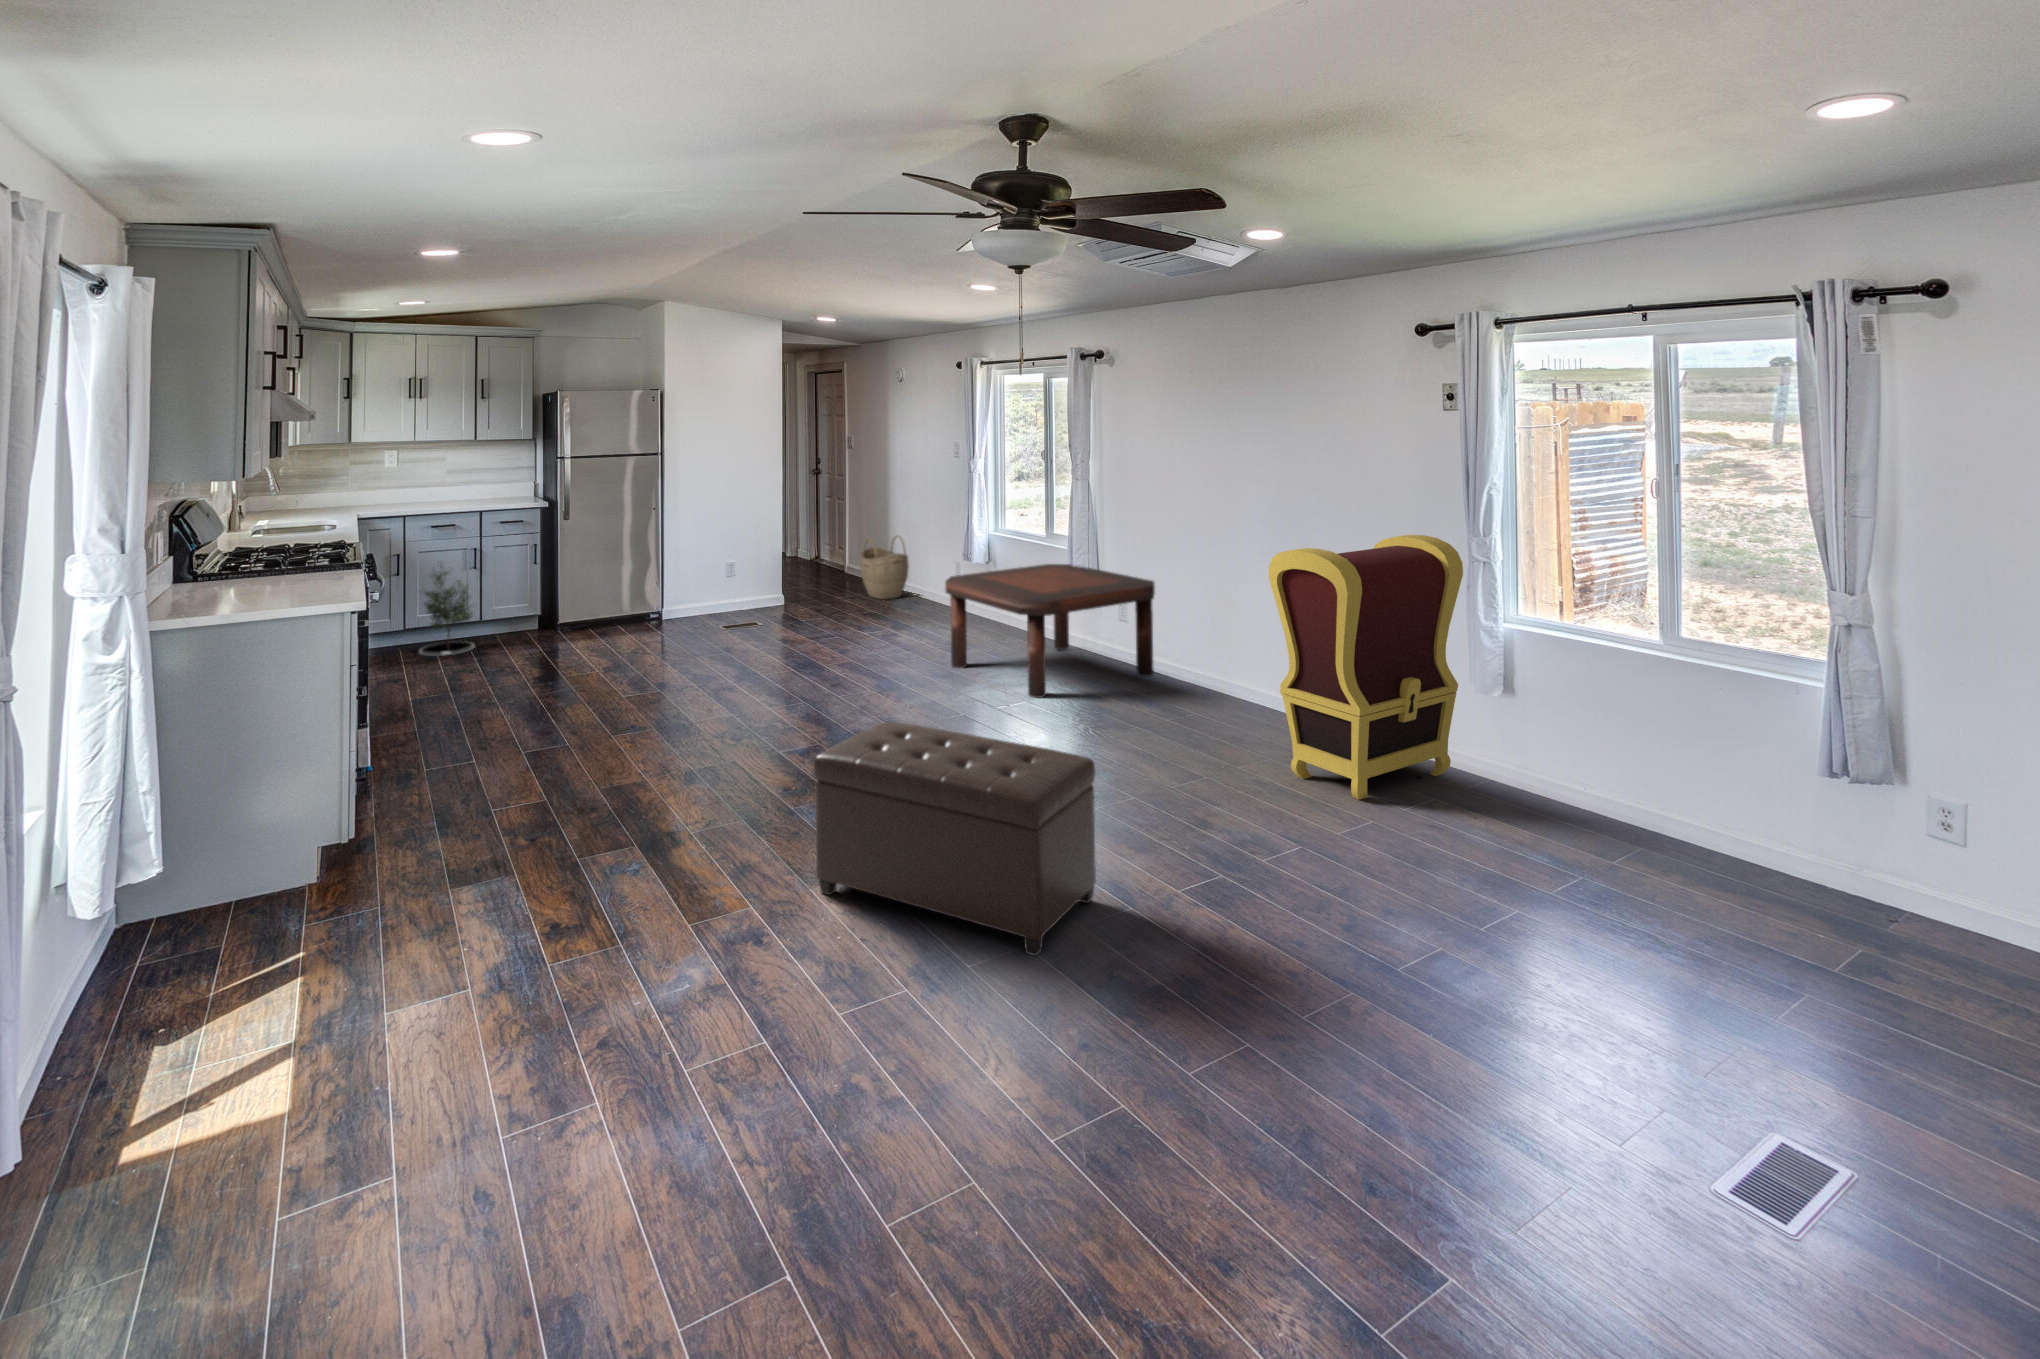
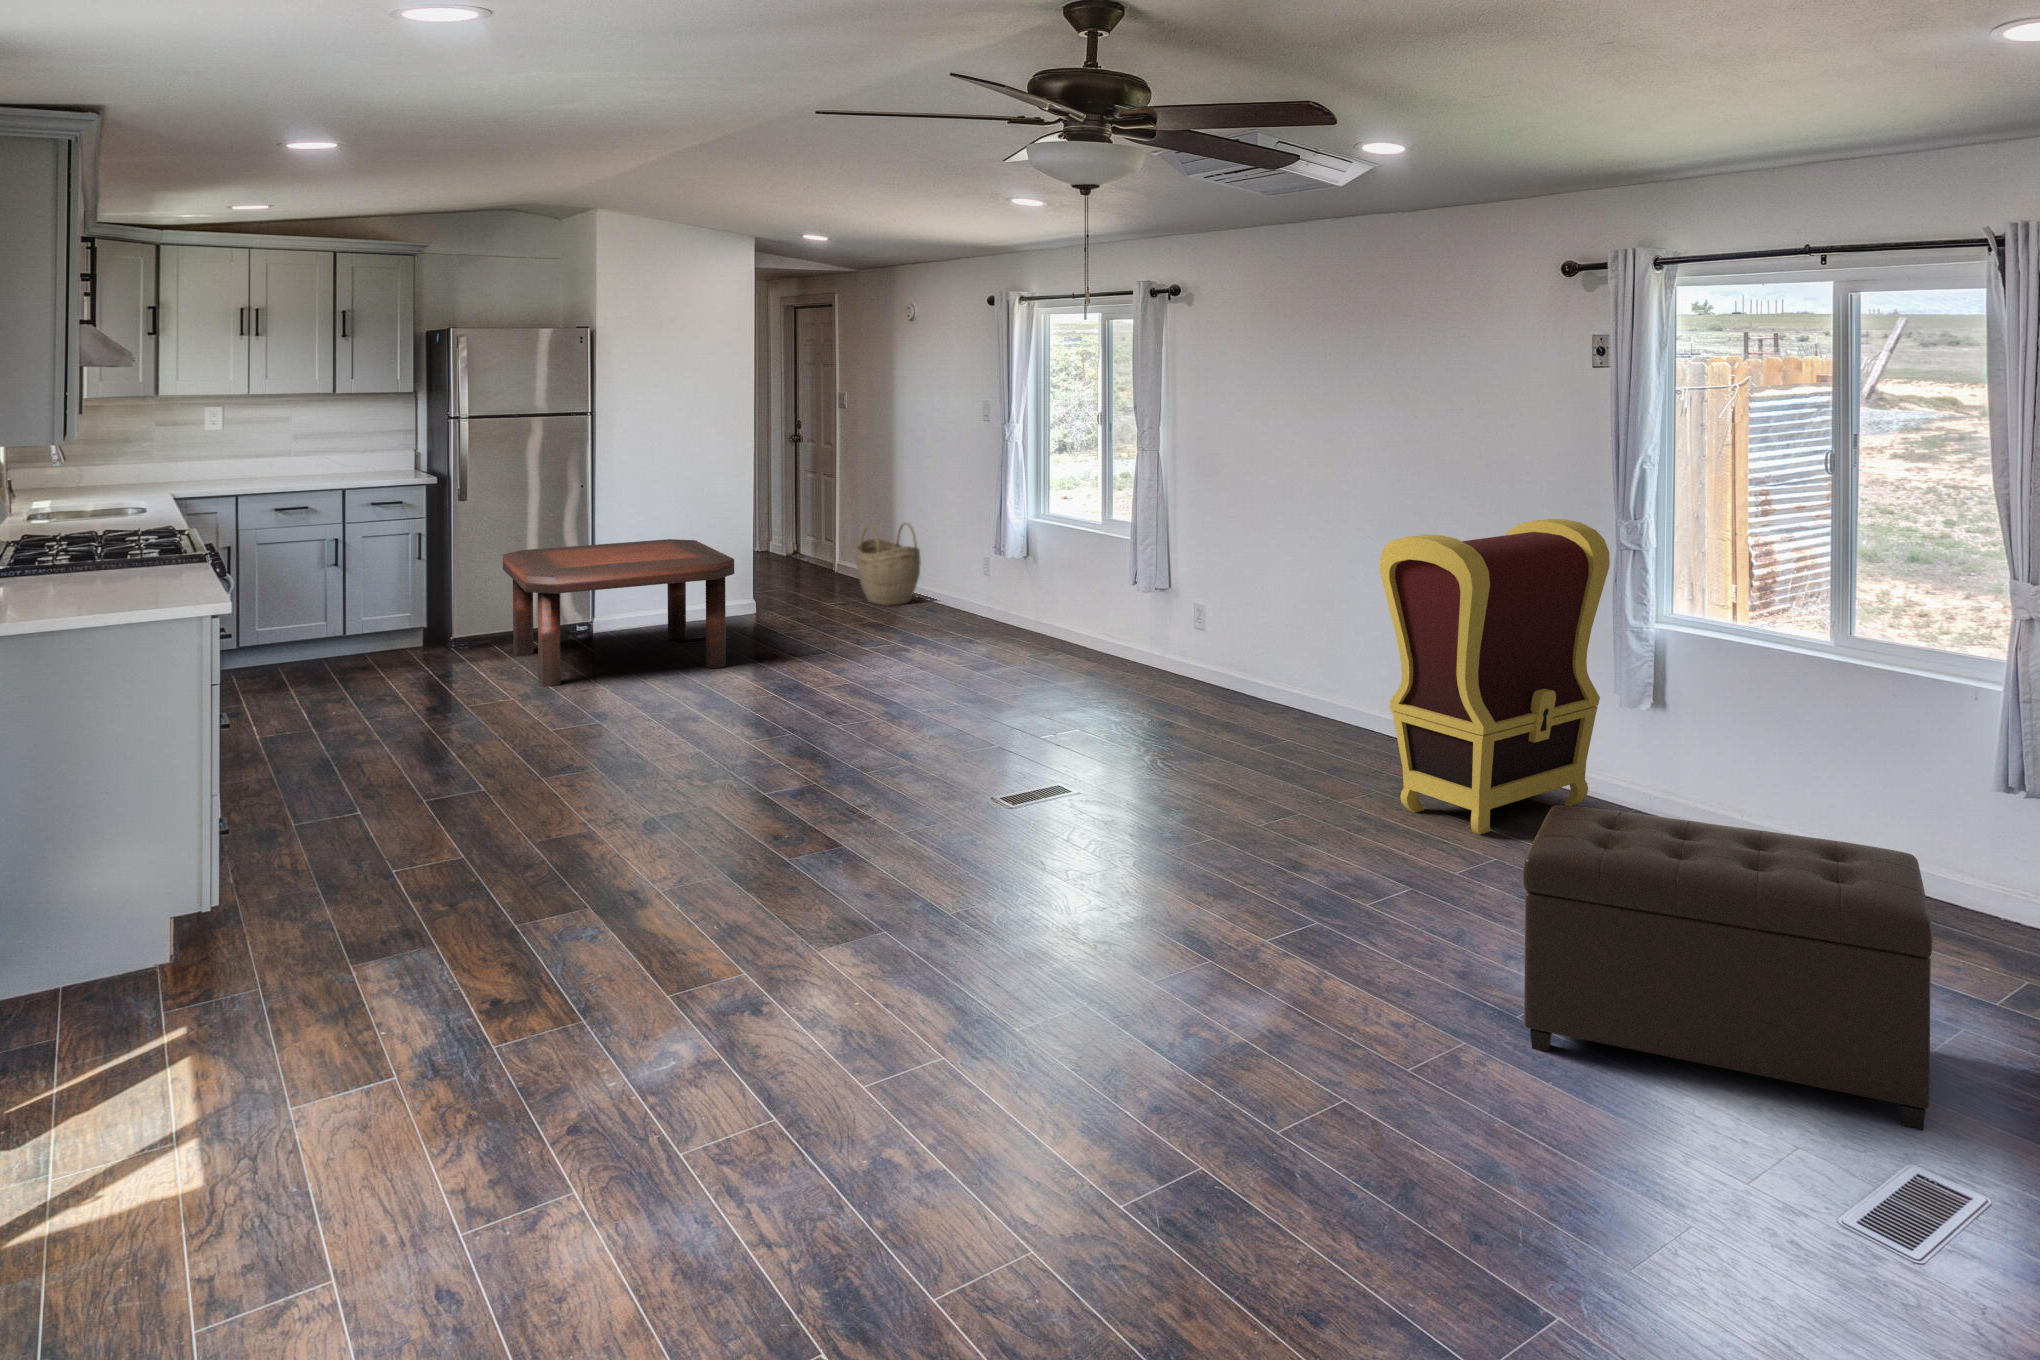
coffee table: present [945,564,1155,698] -> present [503,539,734,687]
potted tree: present [419,565,474,656] -> none [258,555,343,683]
ottoman: present [814,722,1096,956] -> present [1523,805,1933,1130]

